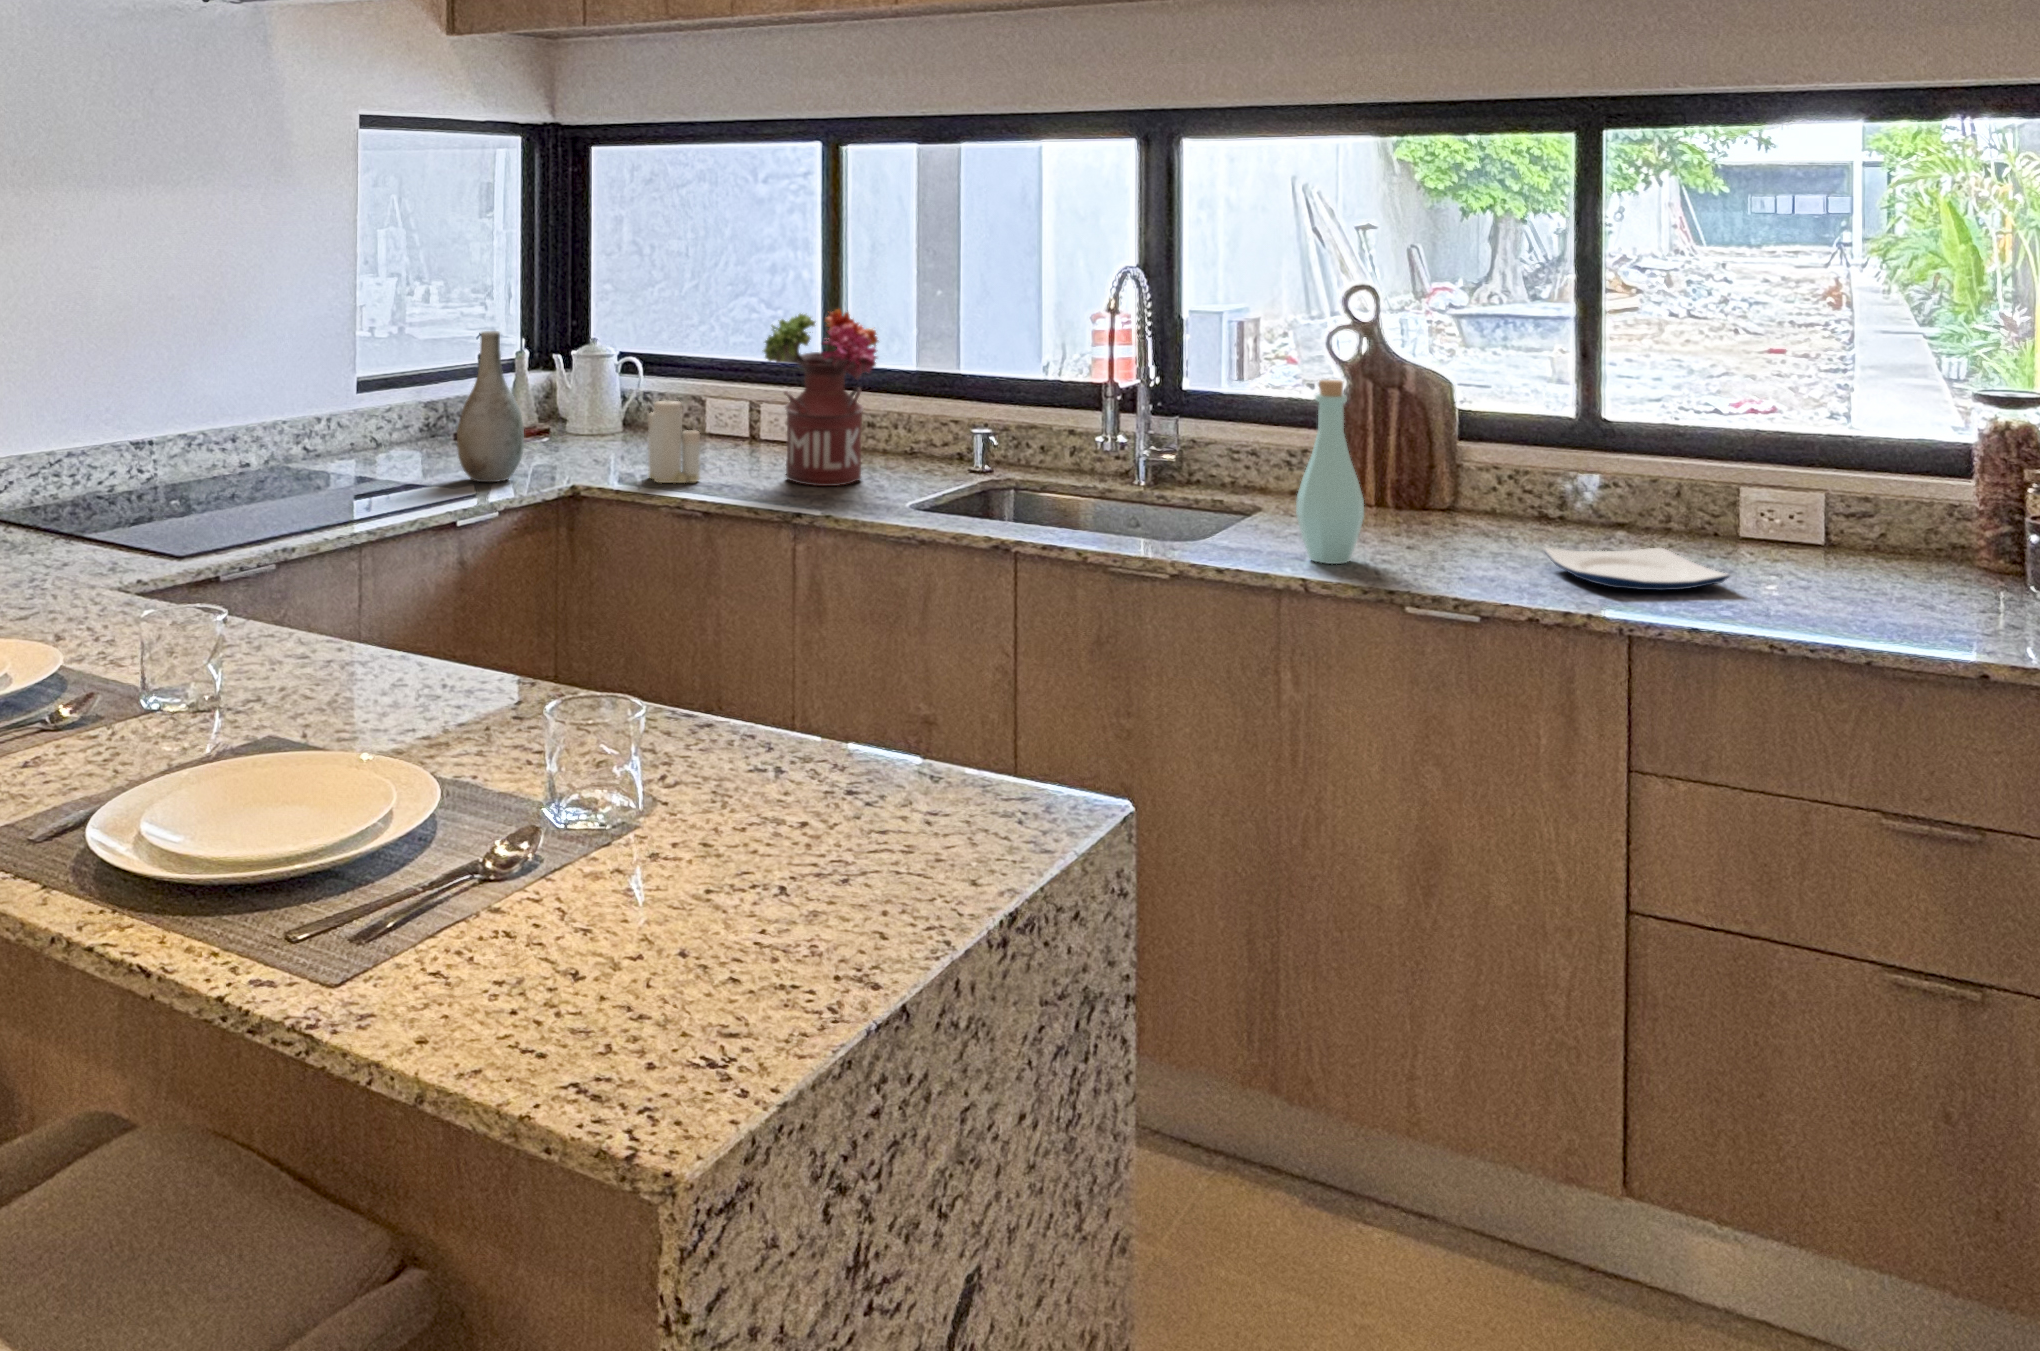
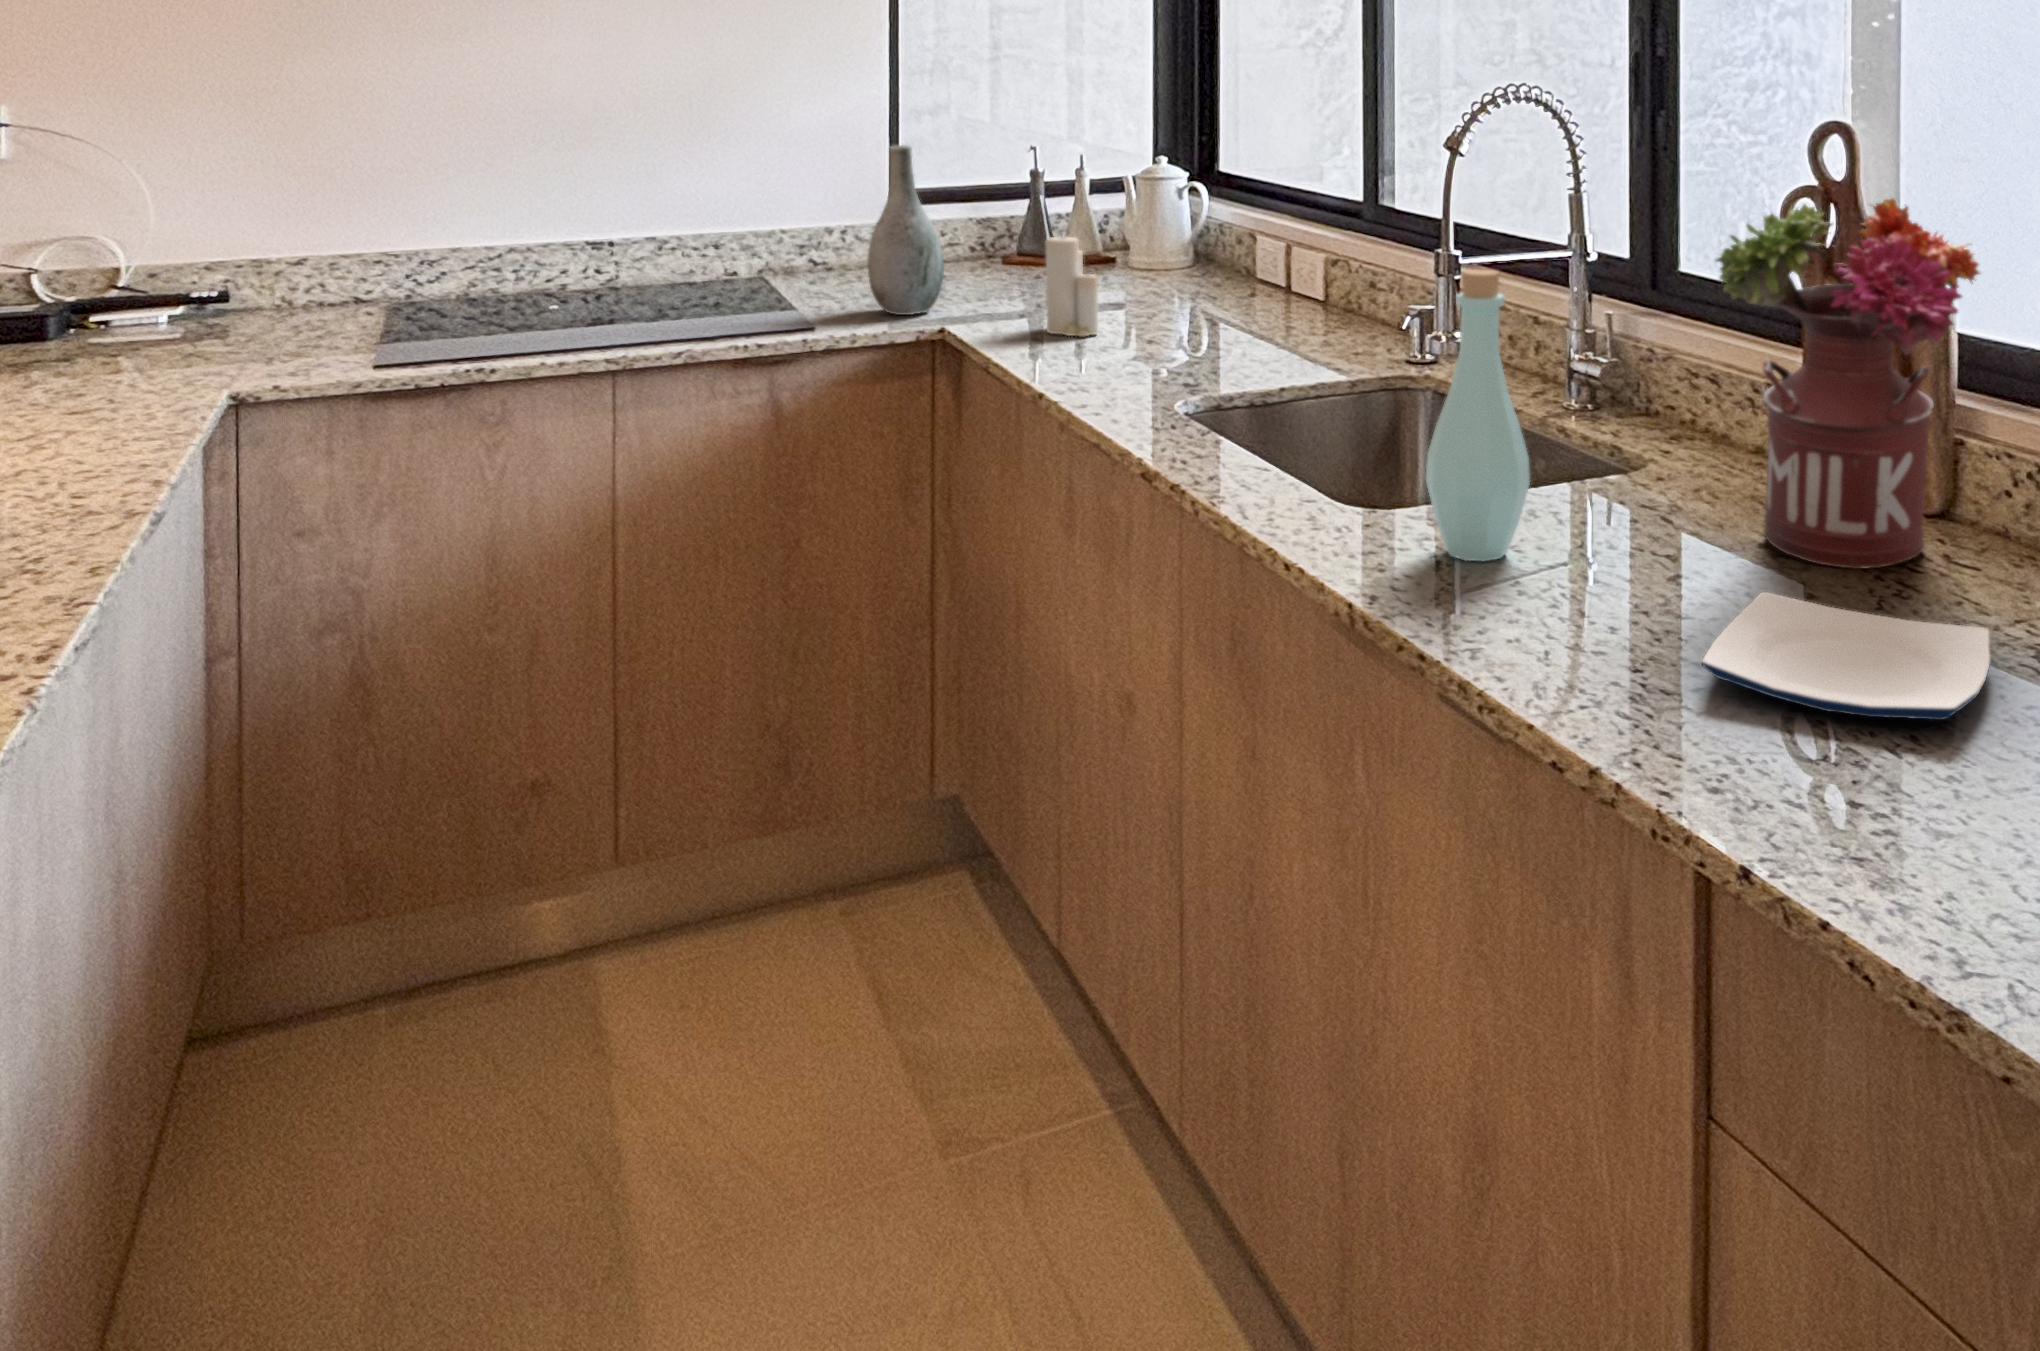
flower arrangement: present [763,308,878,486] -> present [1716,198,1979,569]

